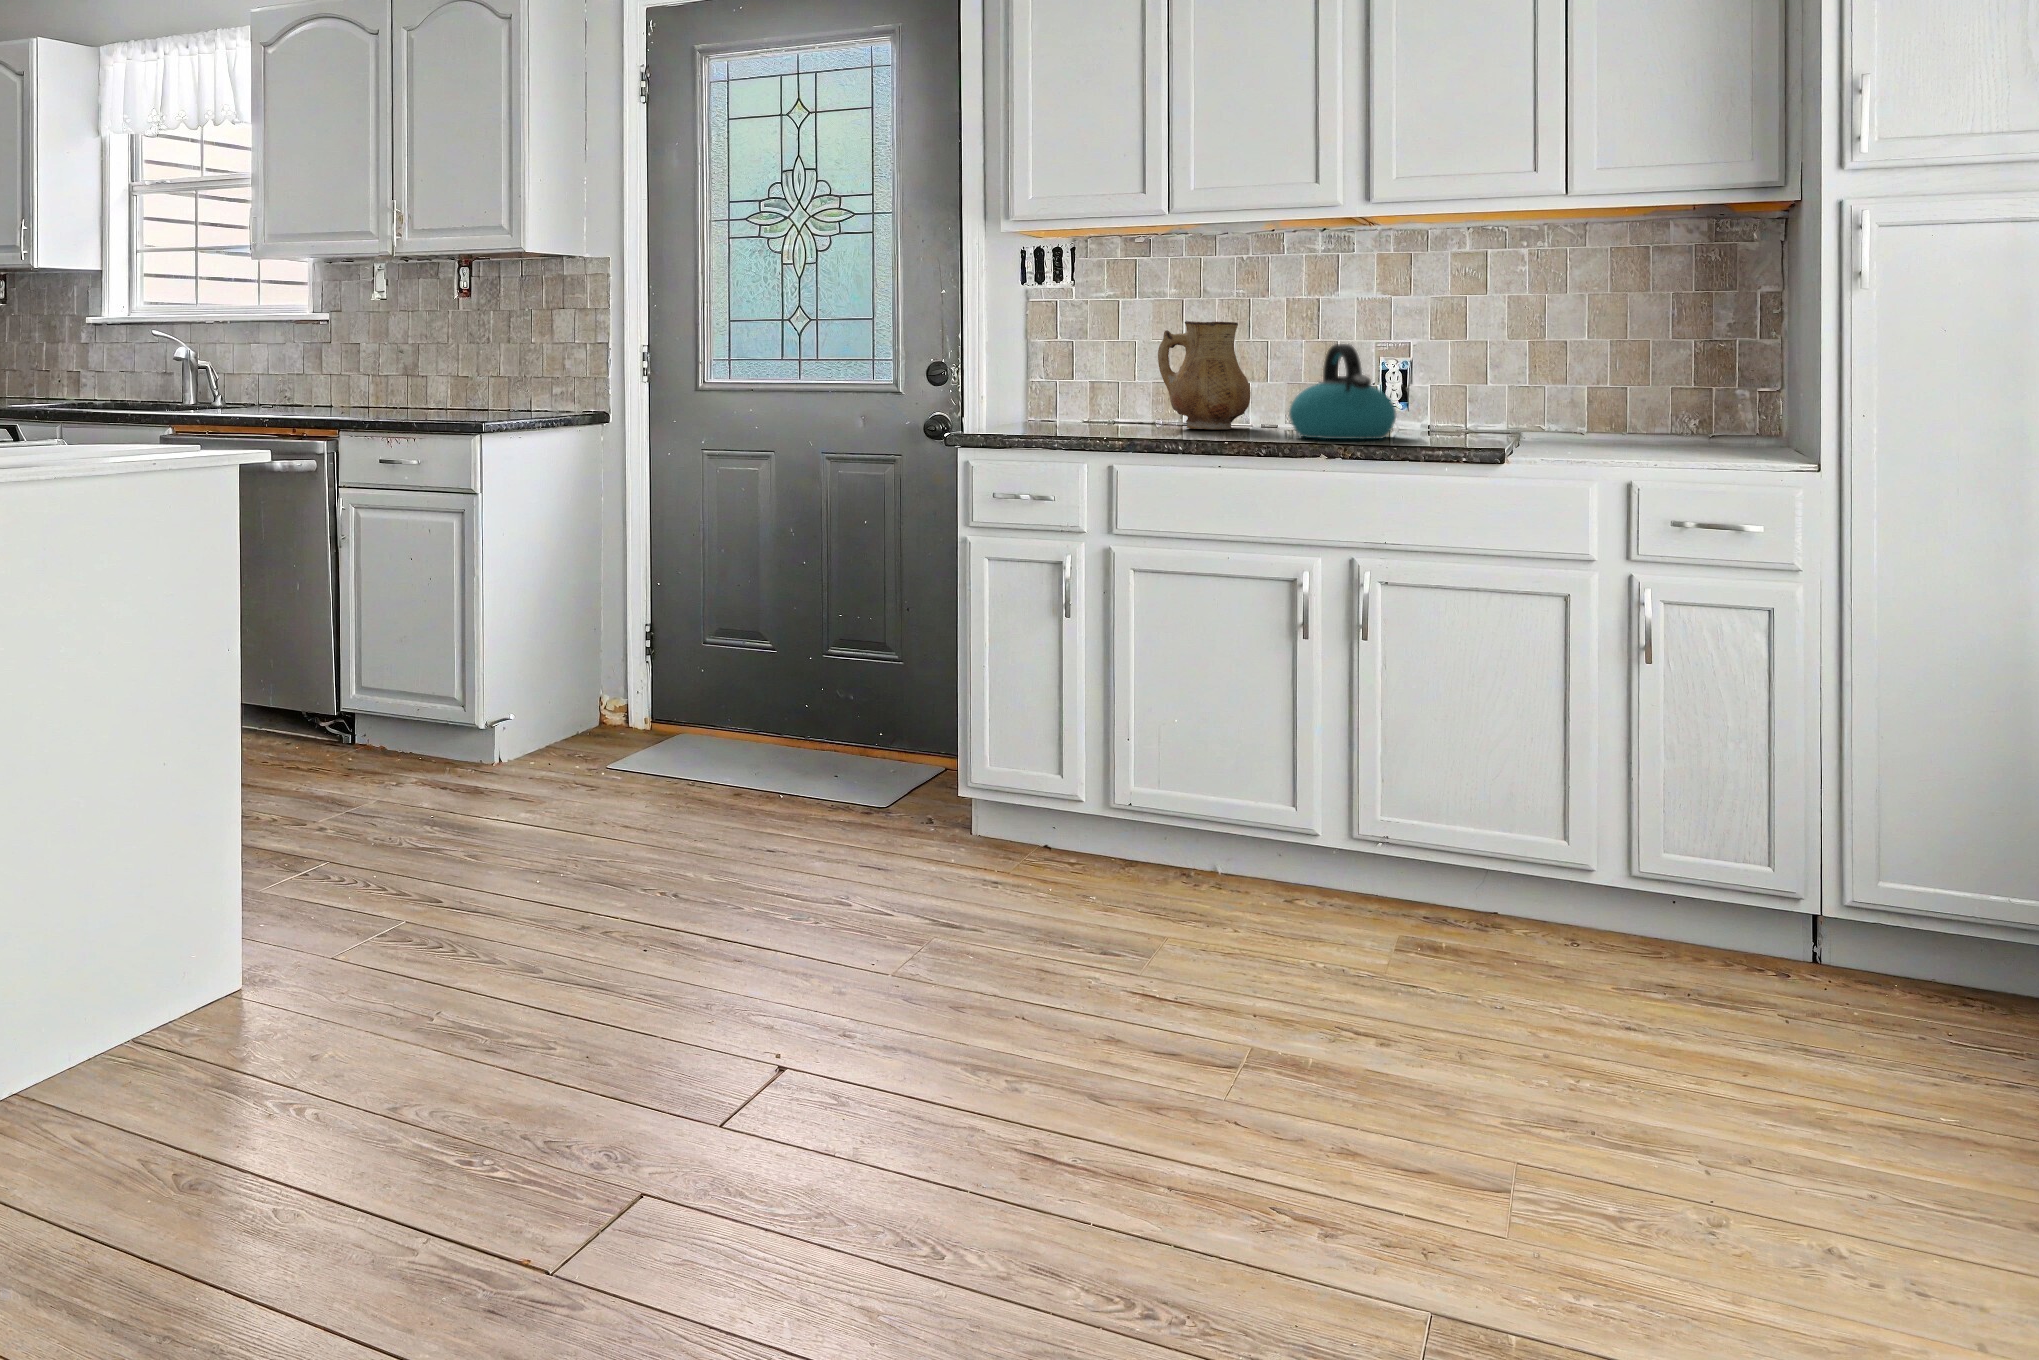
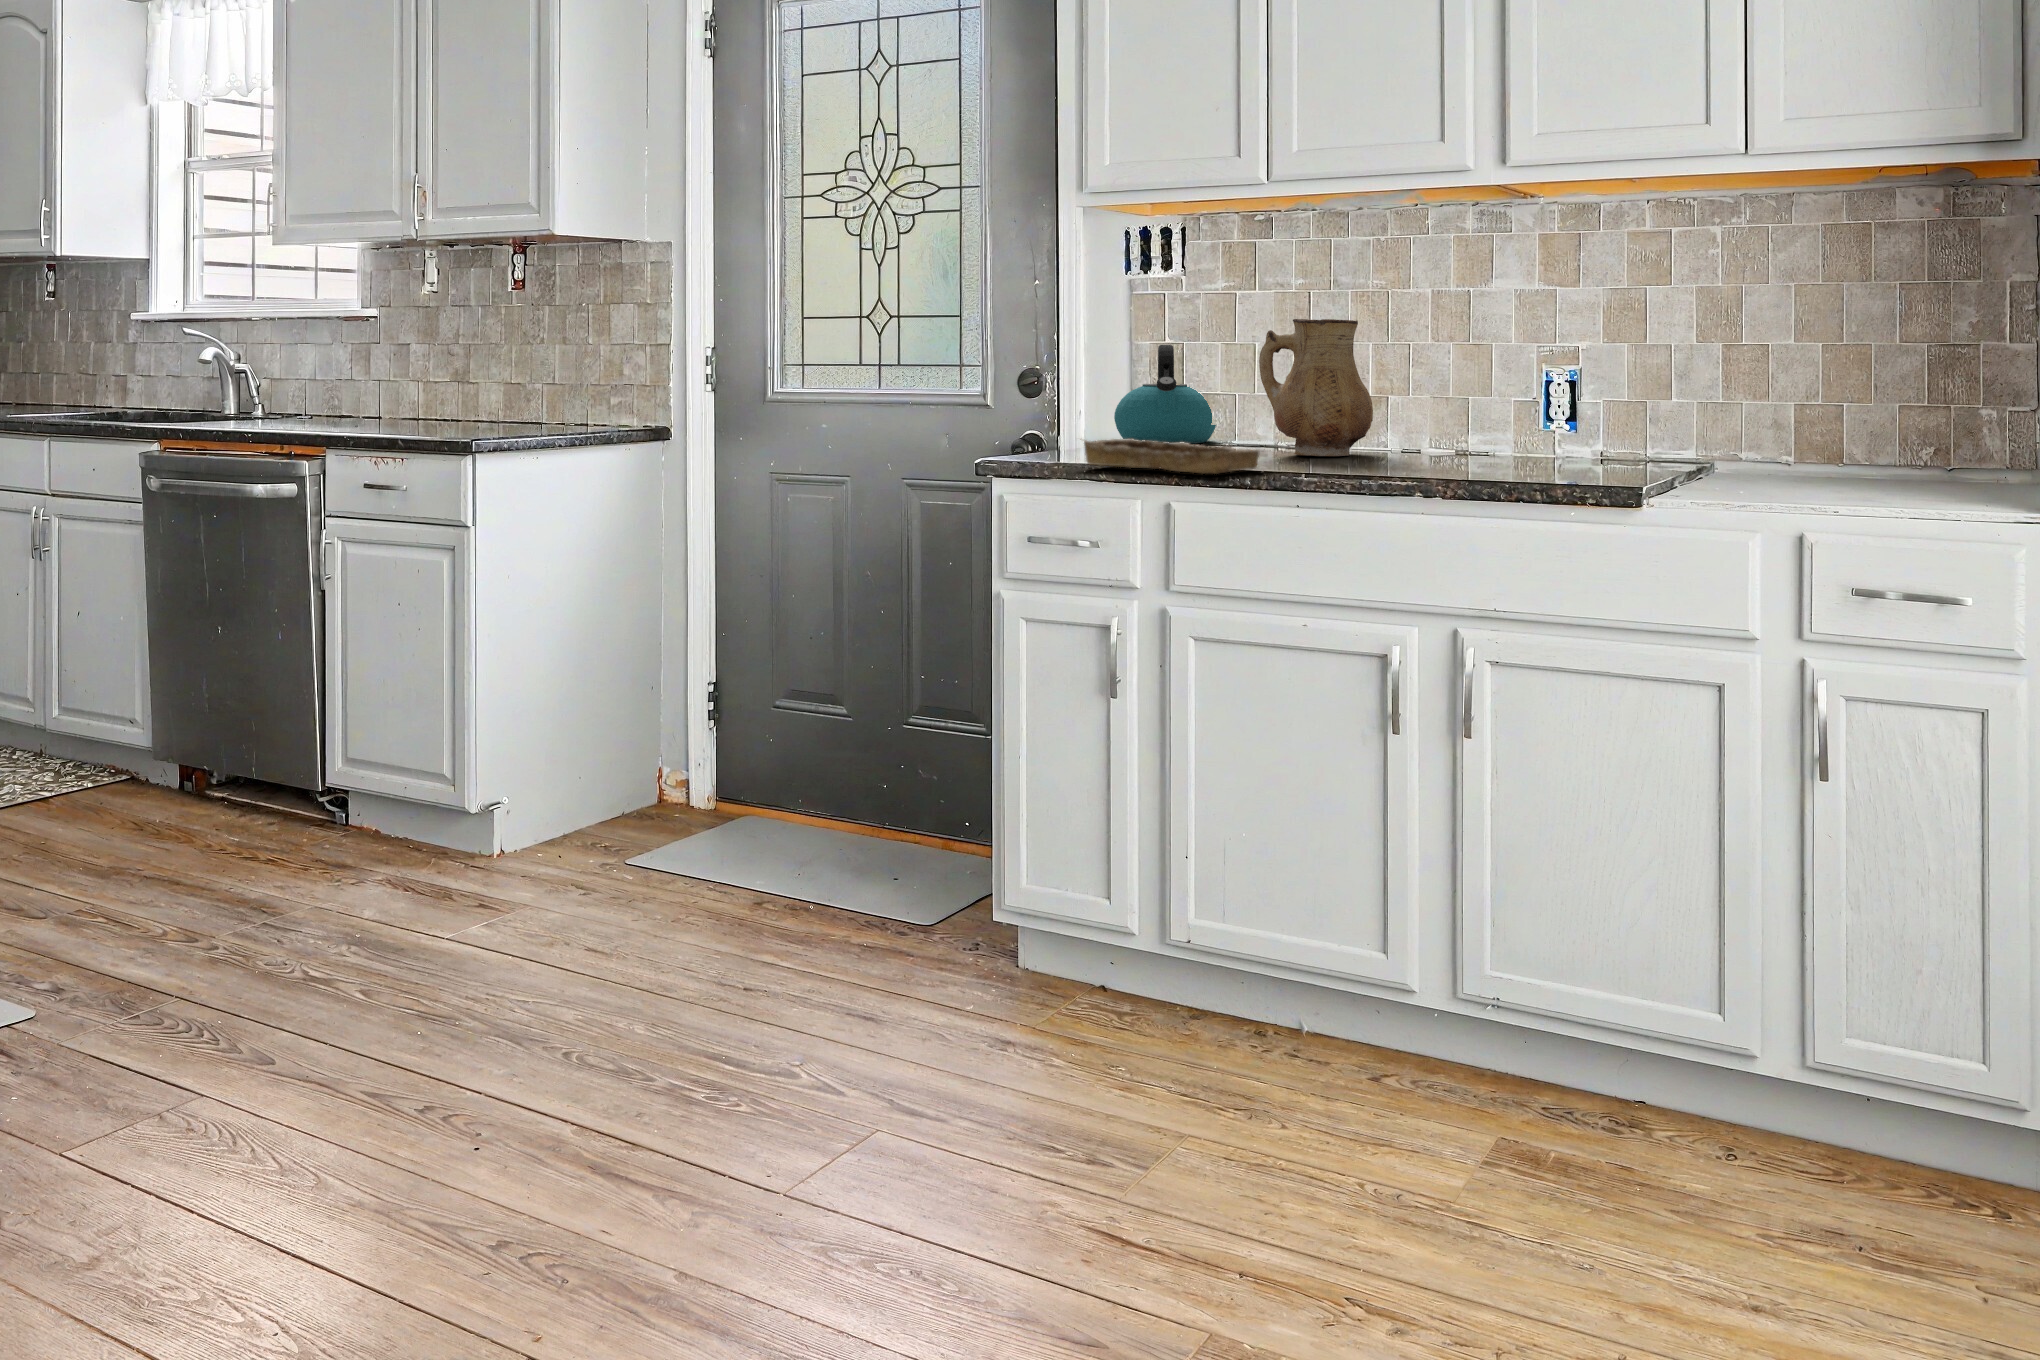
kettle: present [1289,344,1396,439] -> present [1114,345,1216,443]
tray: none [1028,416,1190,442] -> present [1080,439,1265,474]

